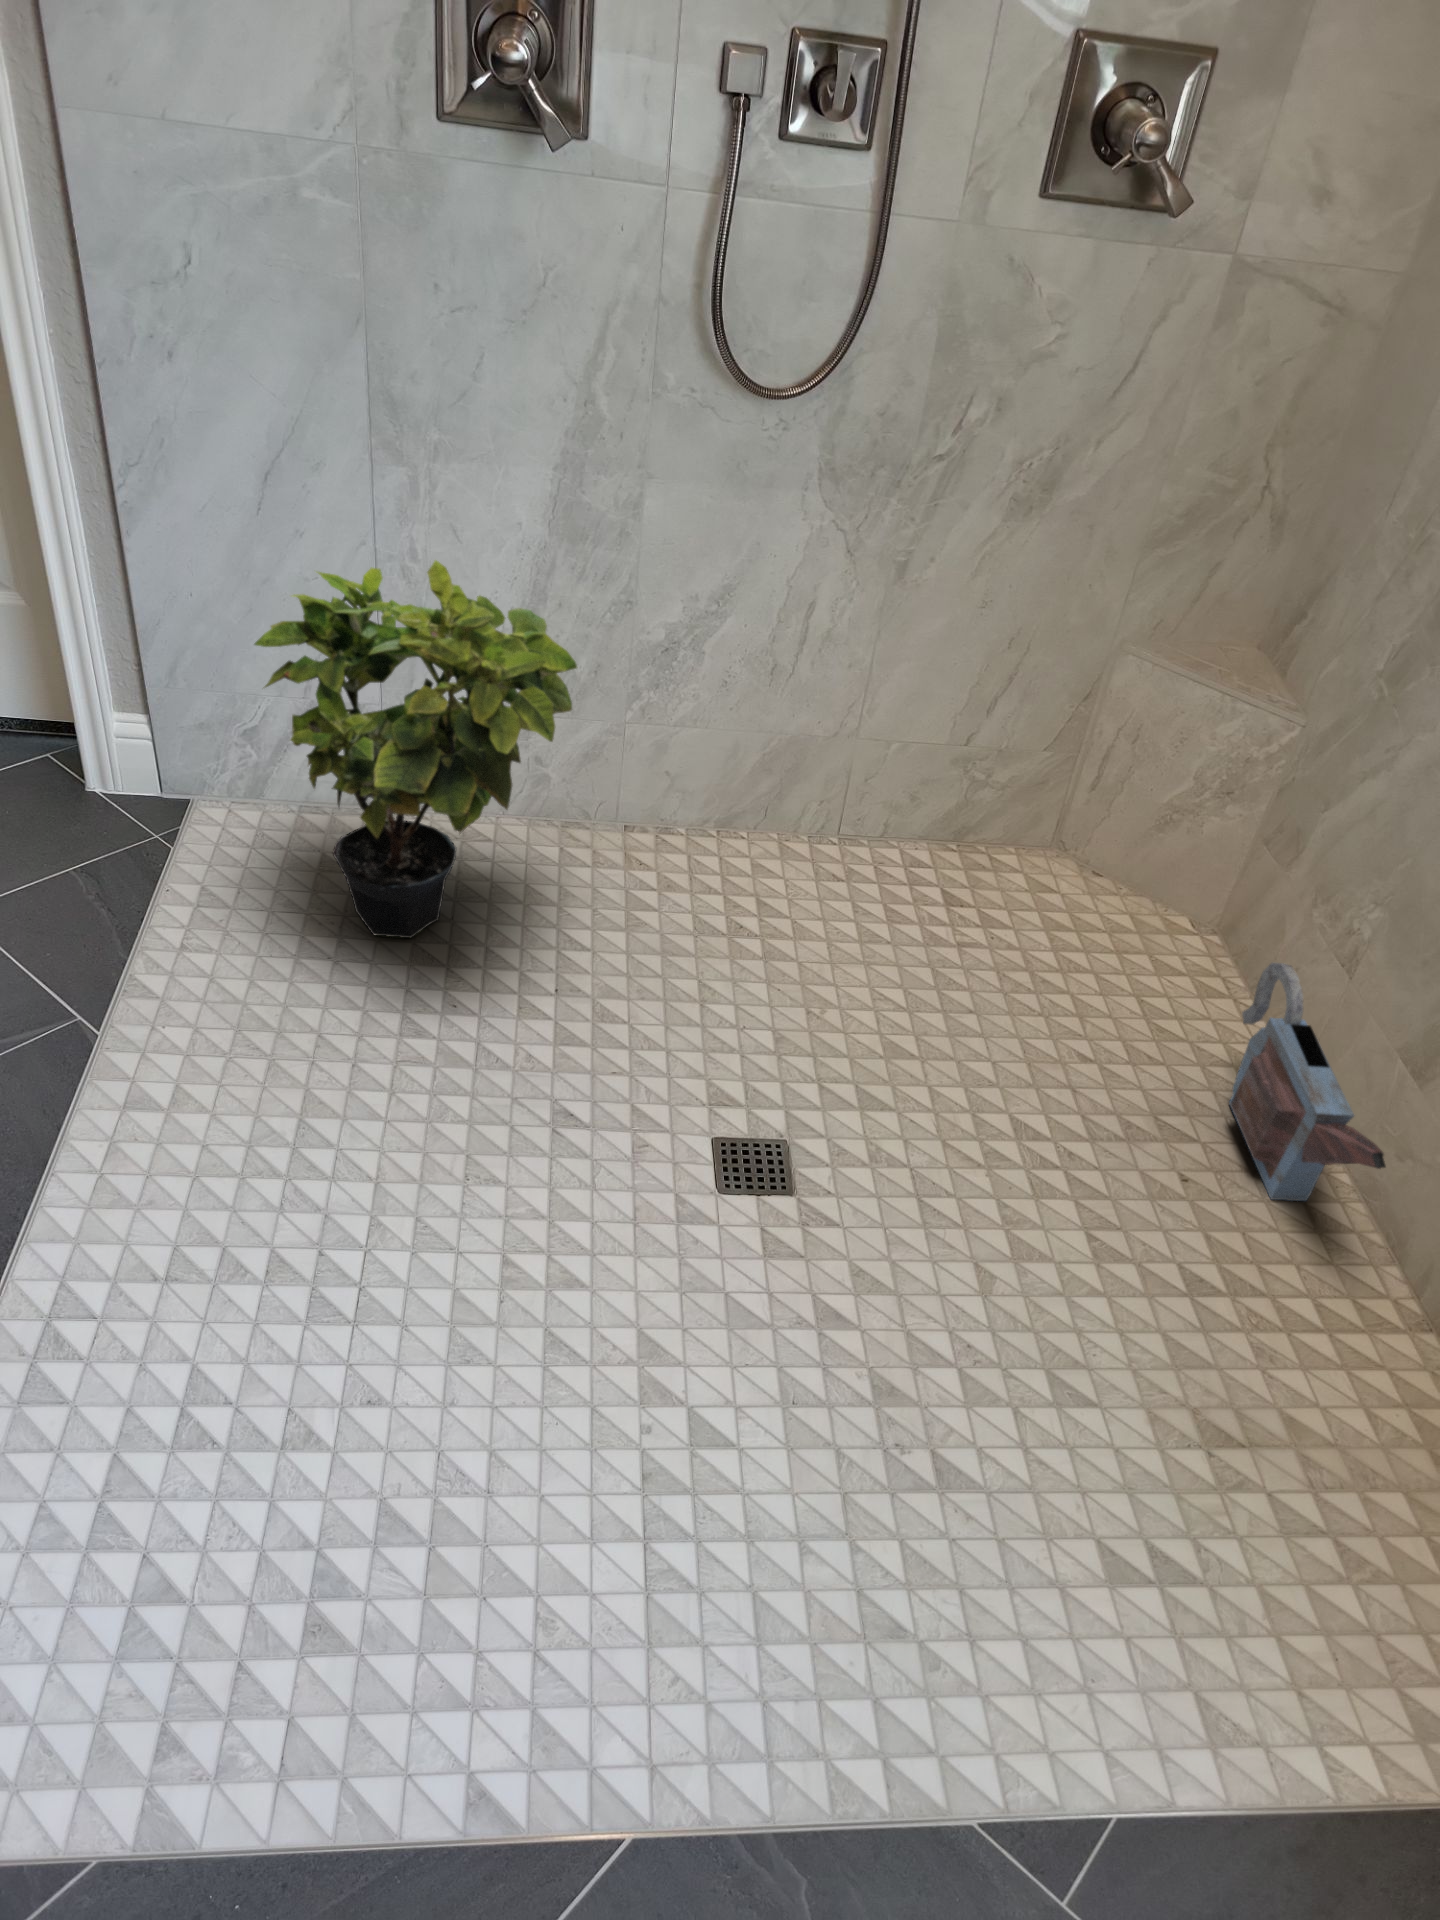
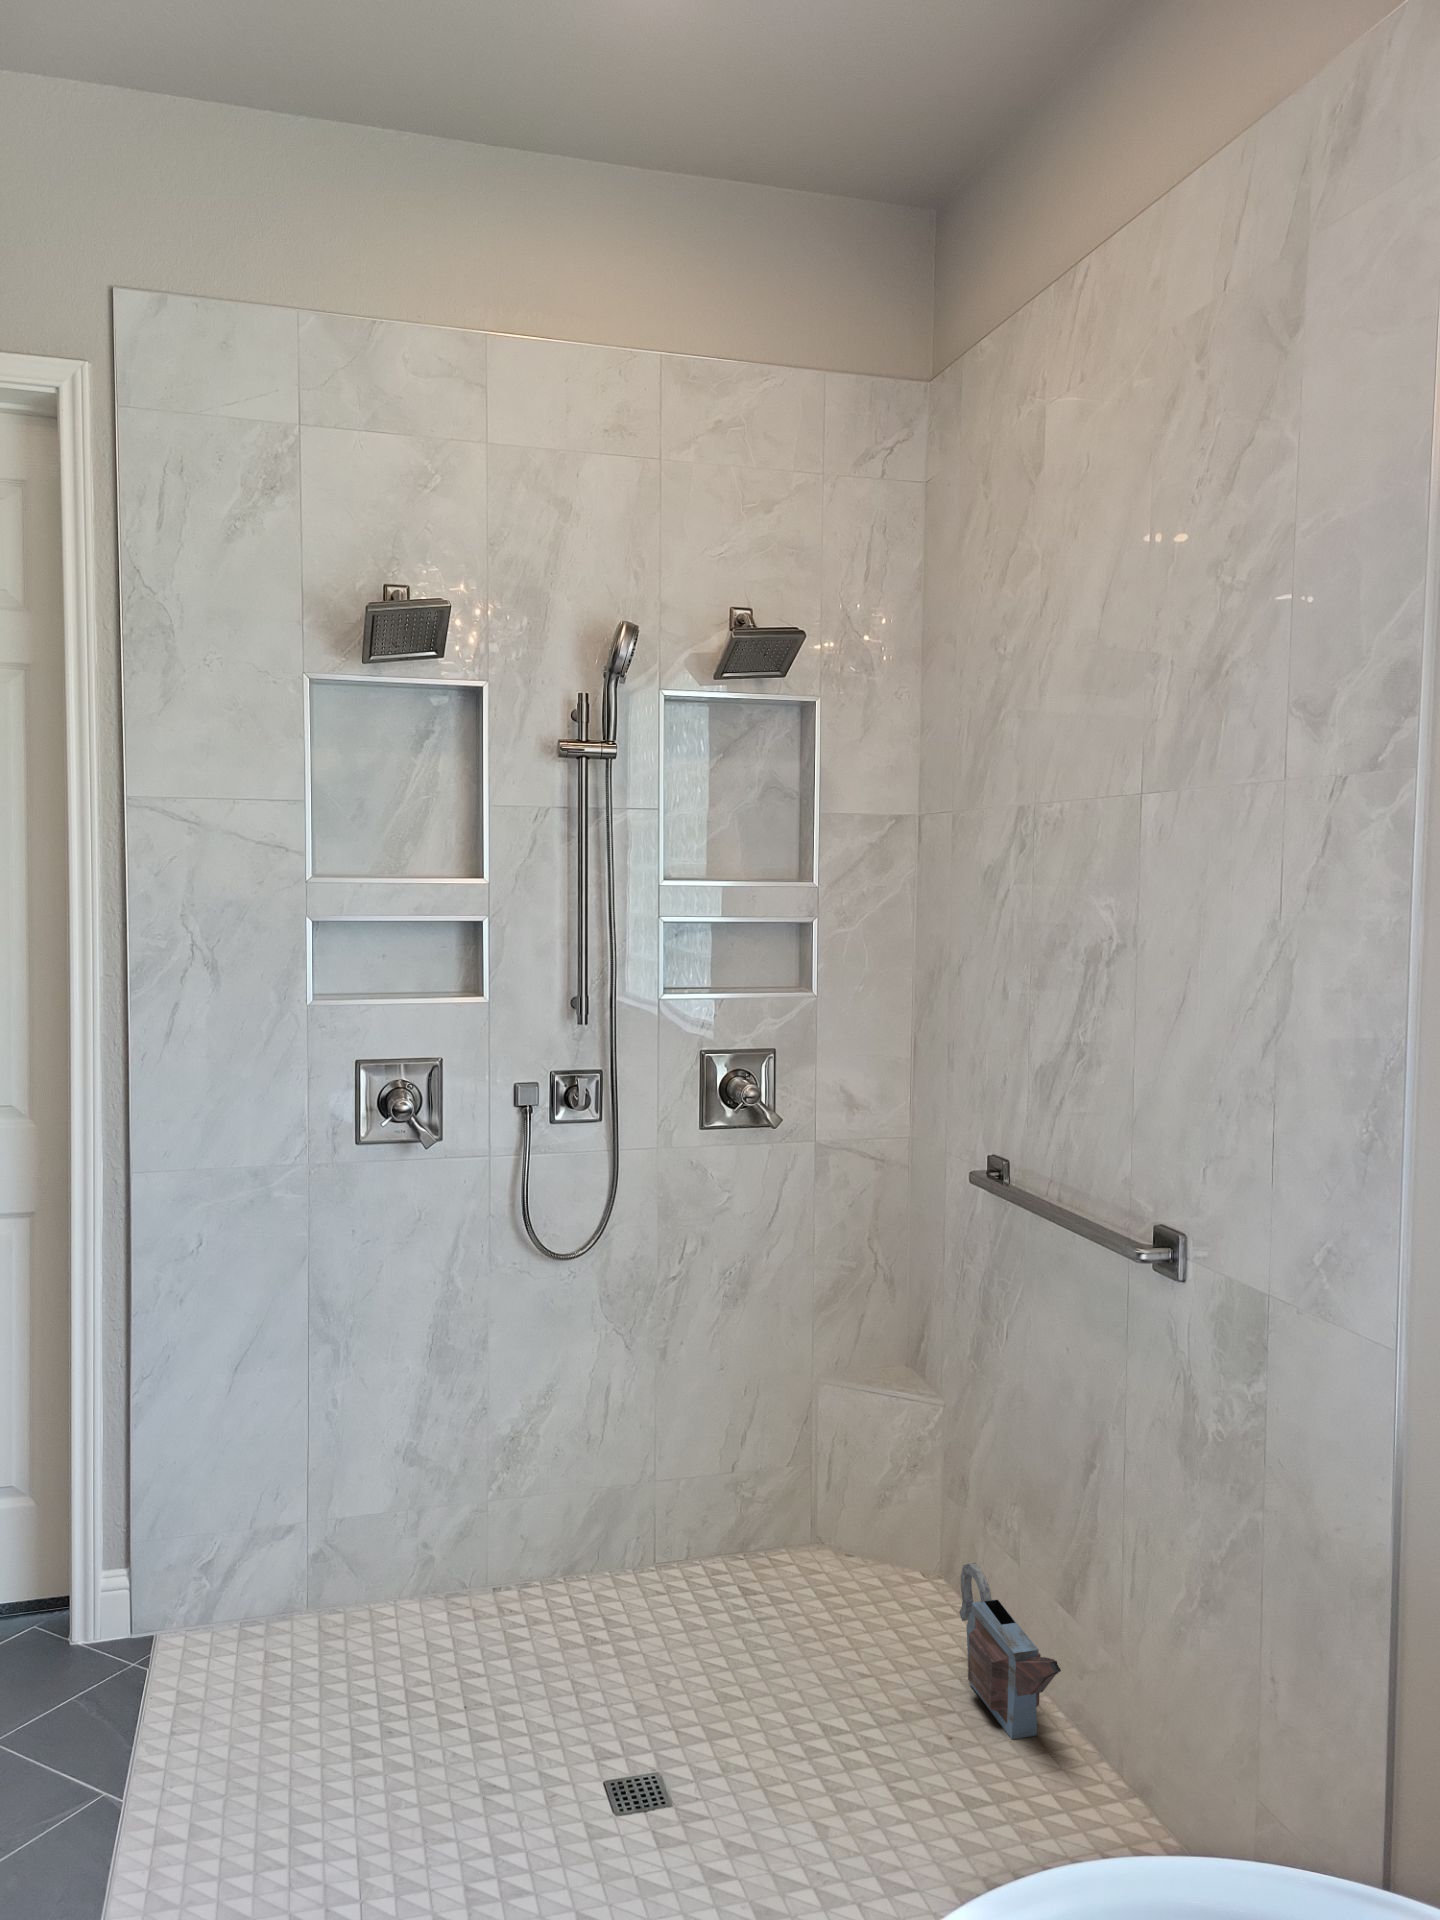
potted plant: present [255,560,577,938] -> none [237,1392,461,1696]

